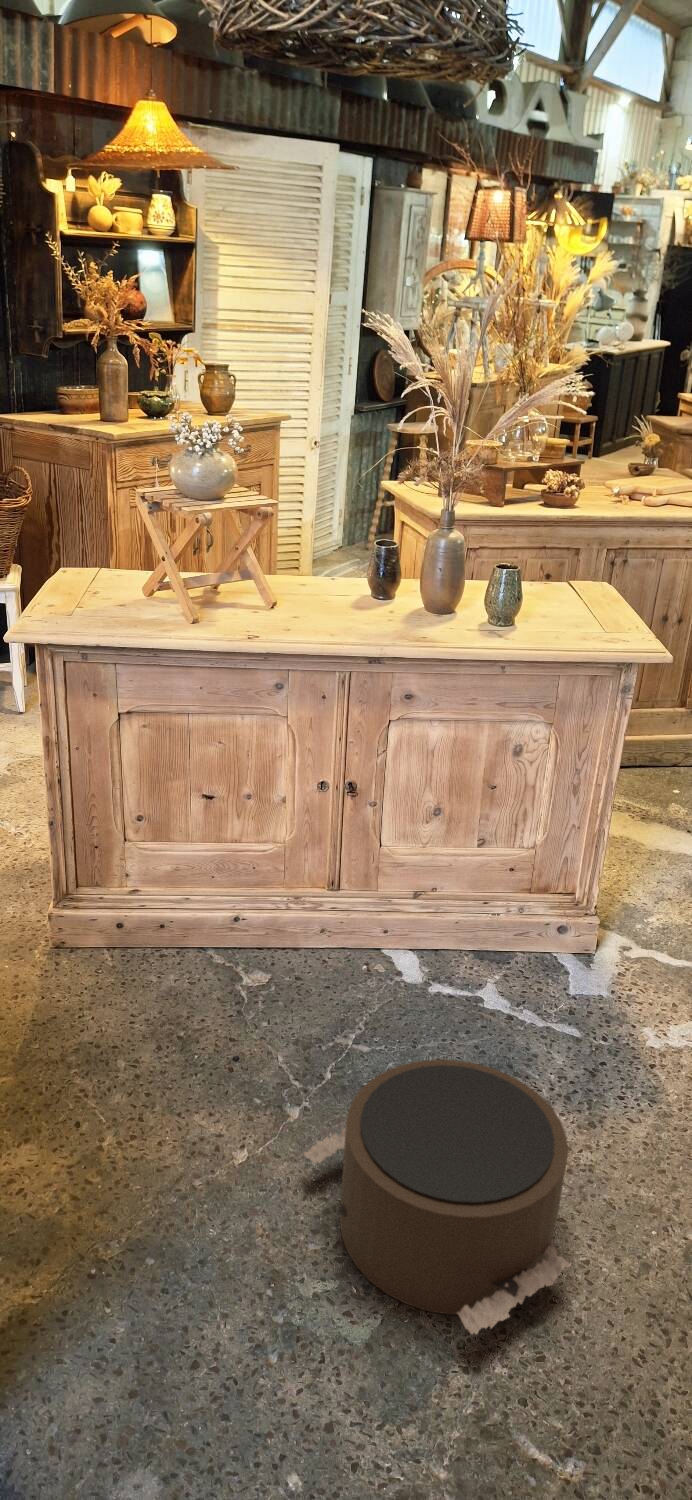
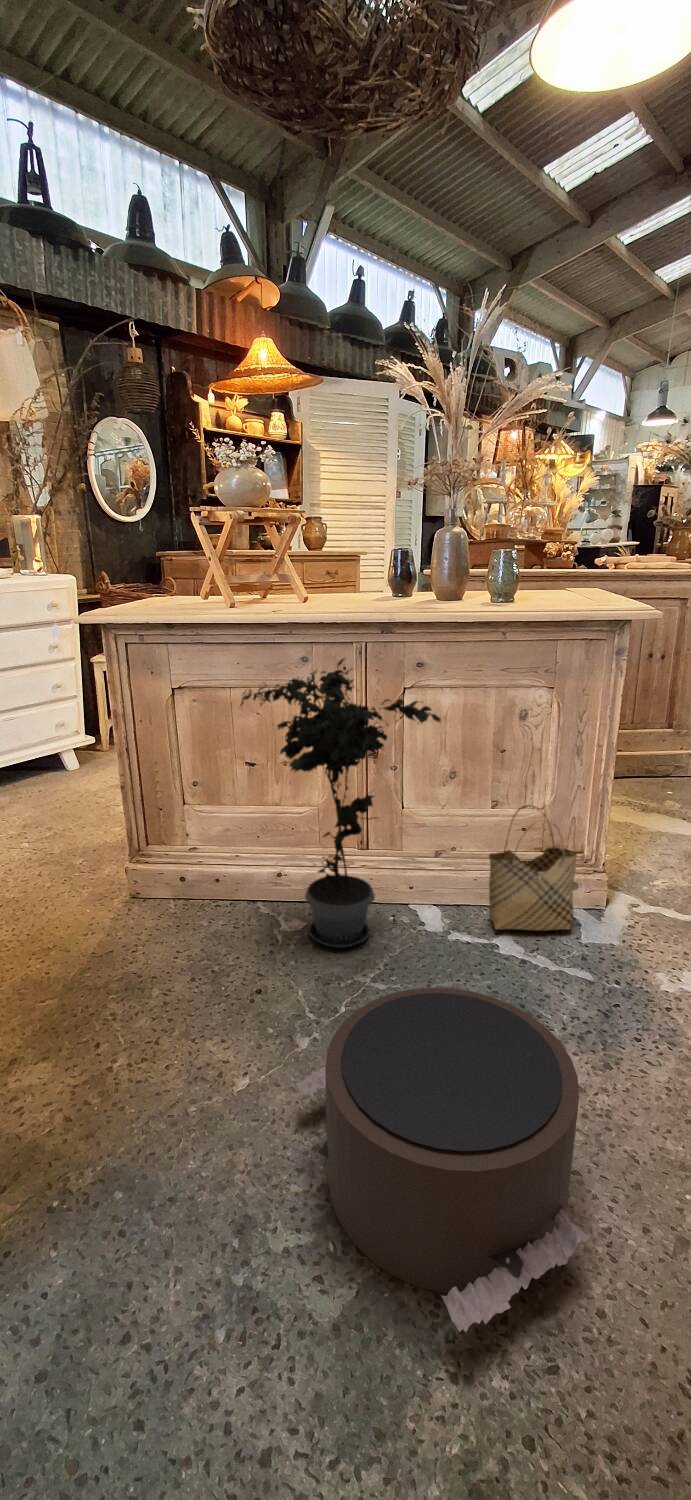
potted plant: none [208,703,439,1006] -> present [240,658,441,948]
woven basket: none [473,845,570,981] -> present [489,805,577,930]

